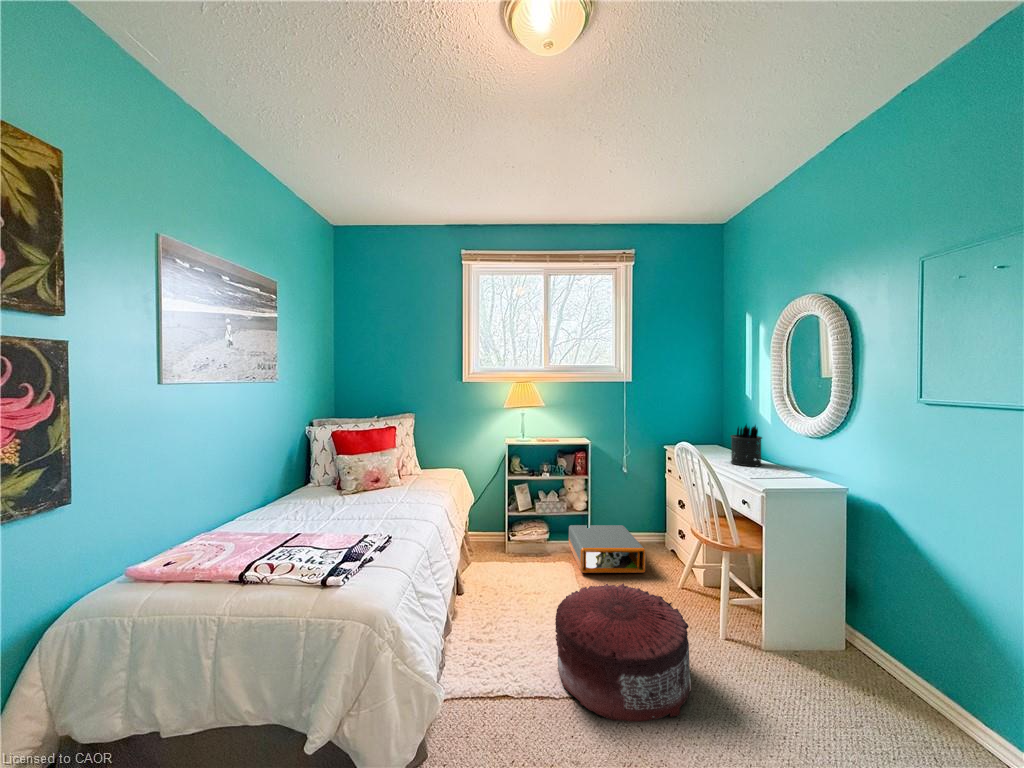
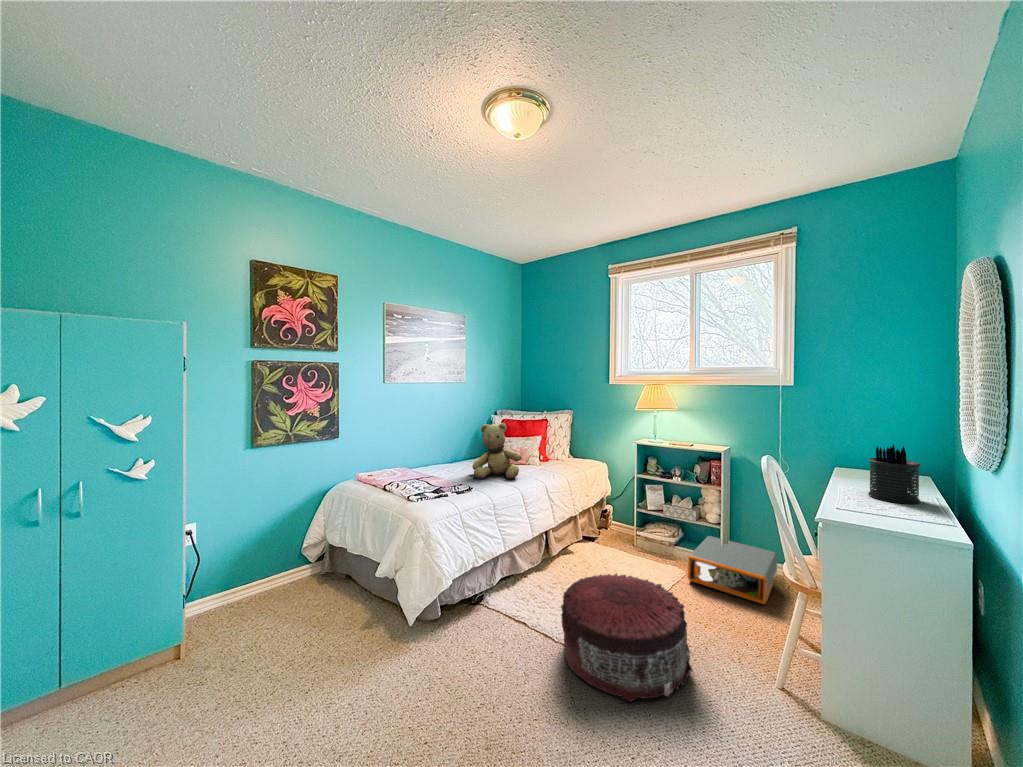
teddy bear: none [340,437,418,522] -> present [472,423,521,479]

